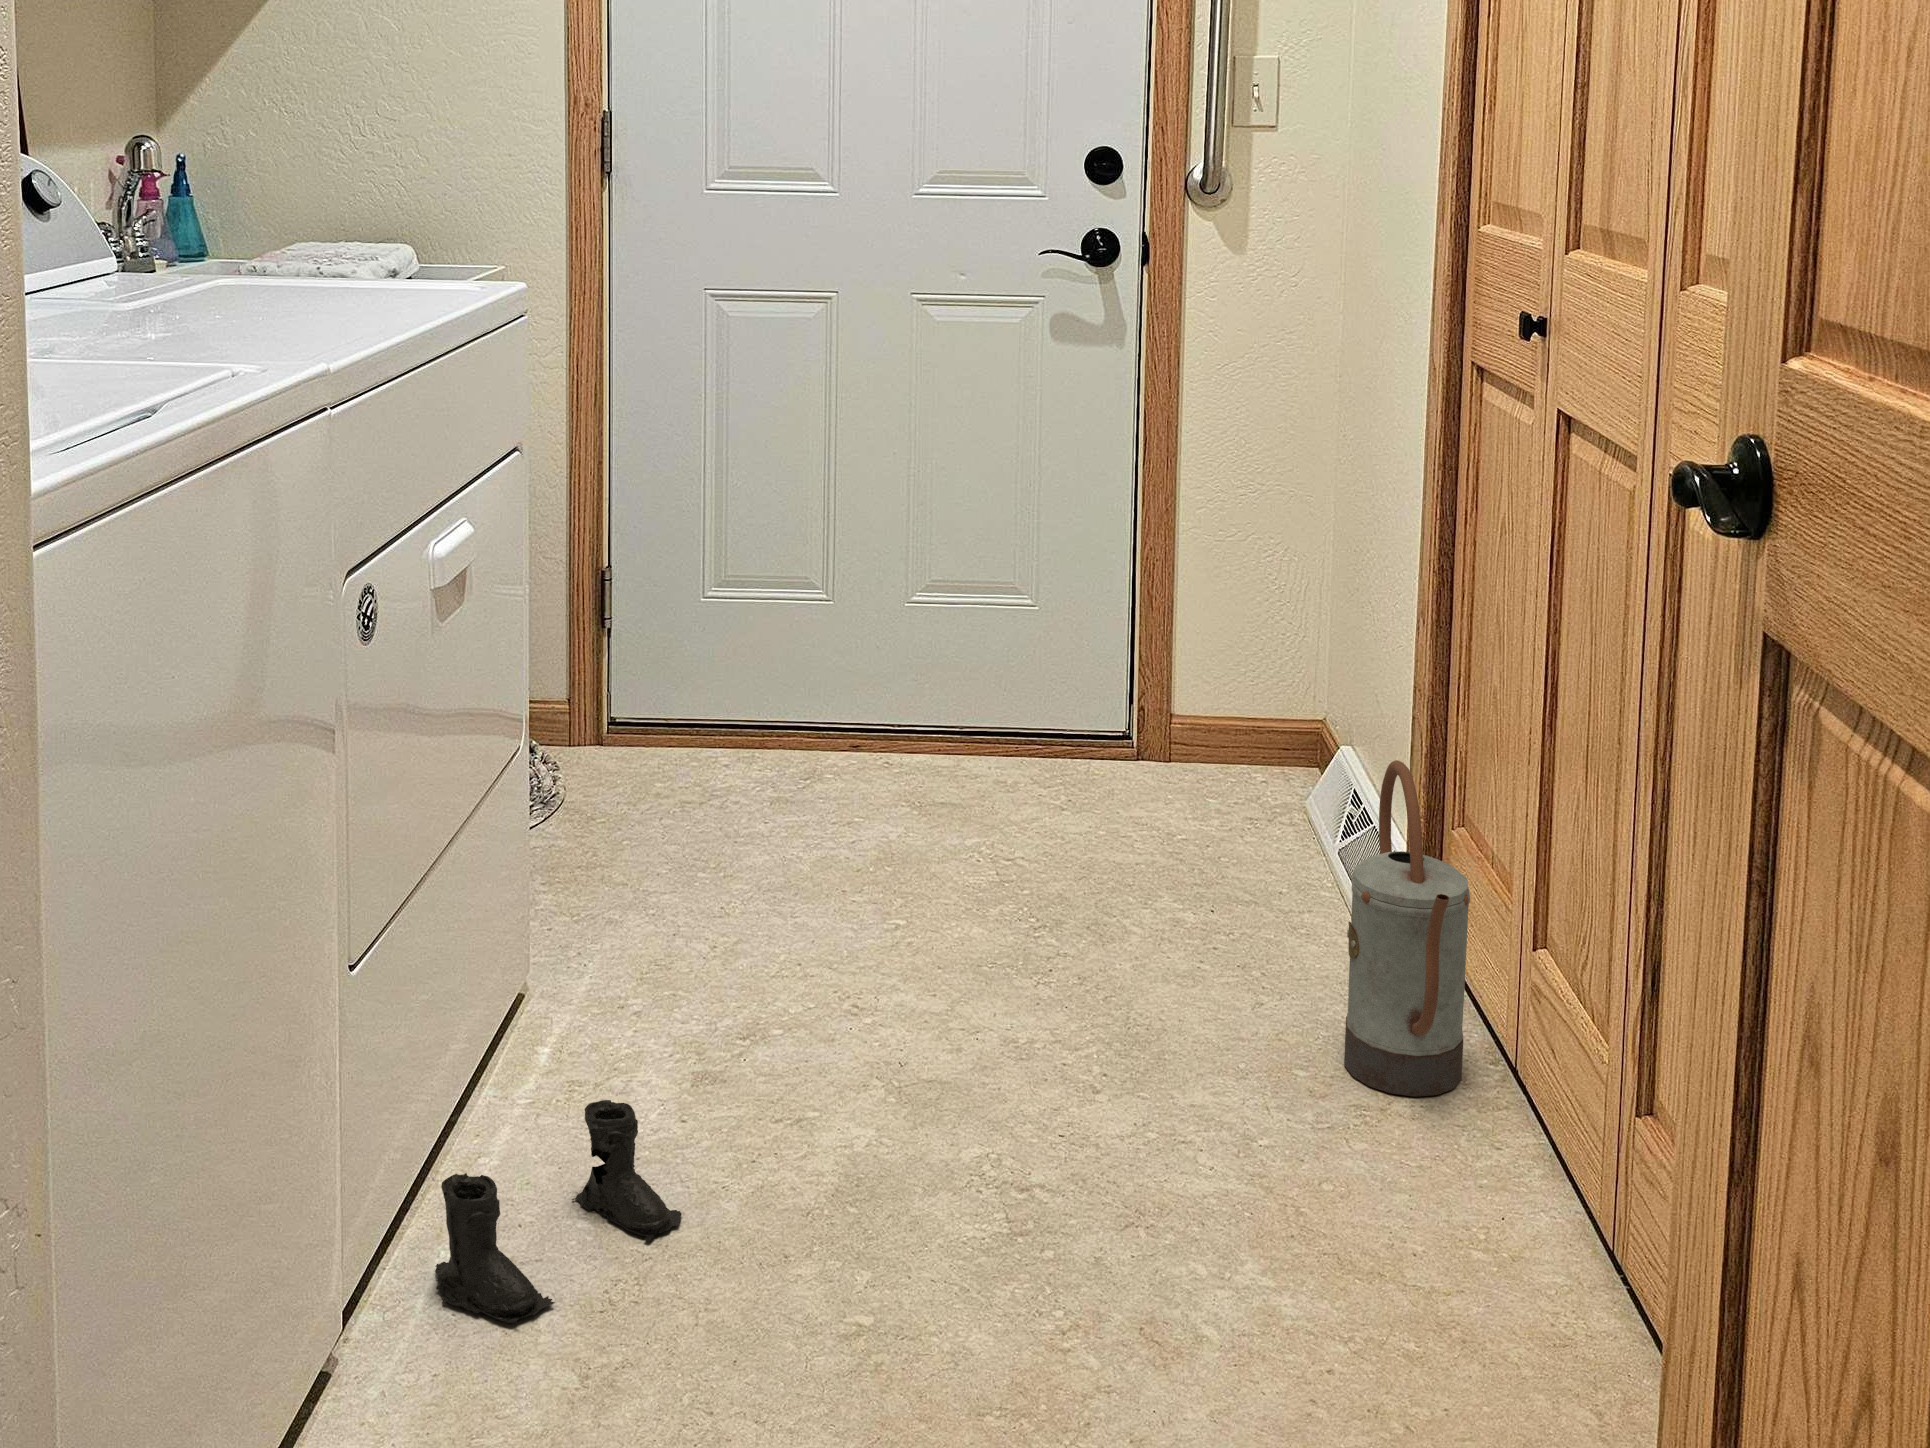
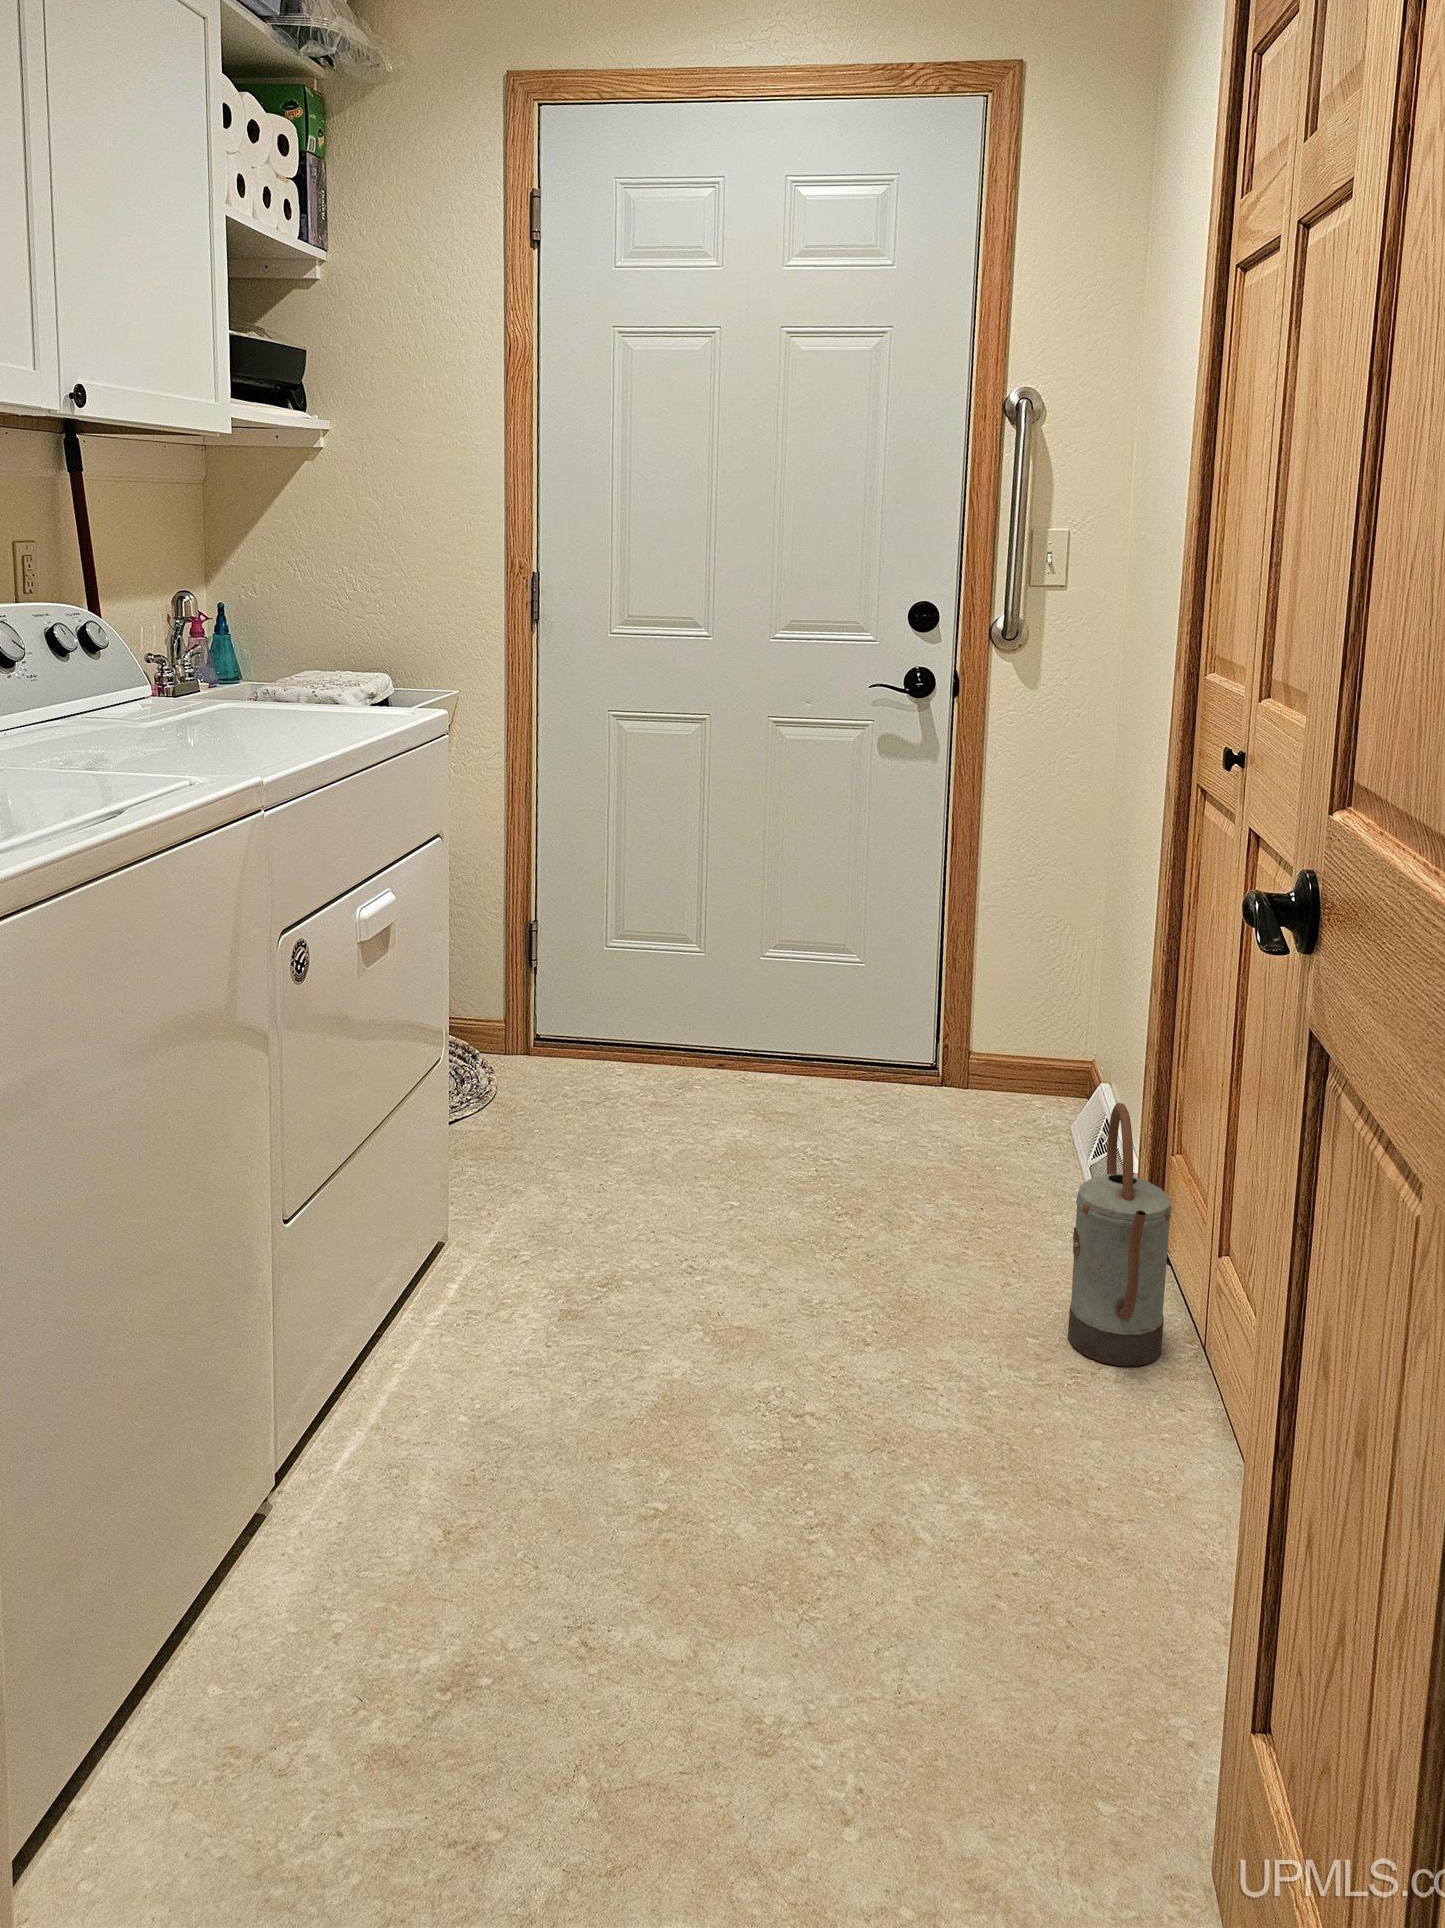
boots: present [435,1100,682,1325] -> none [350,1330,537,1490]

